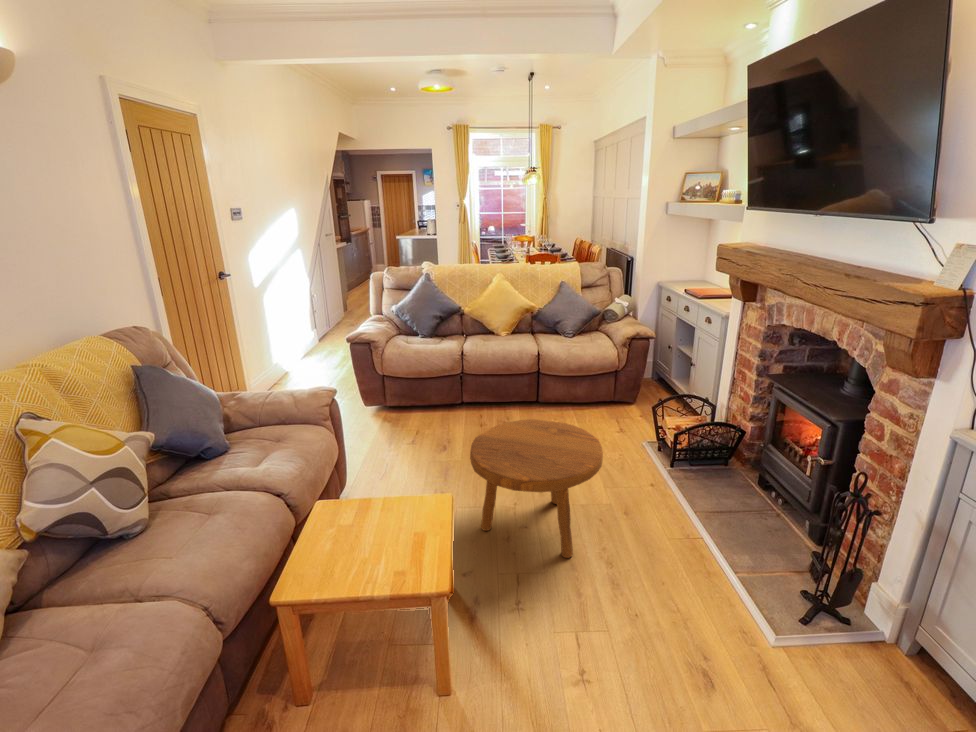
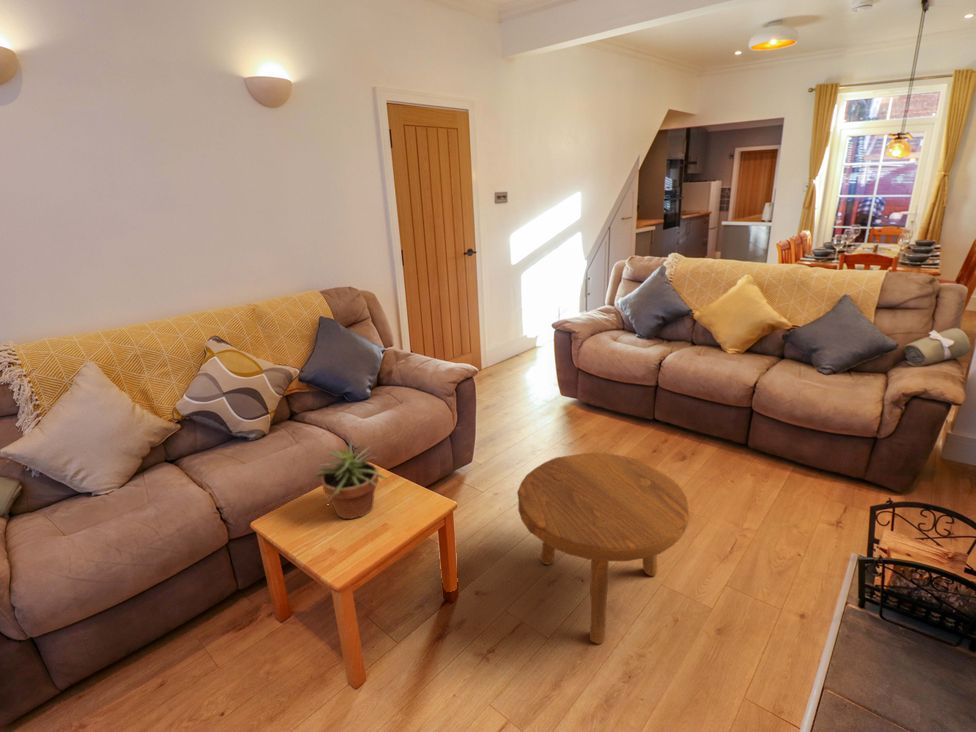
potted plant: none [316,462,399,547] -> present [316,437,386,519]

